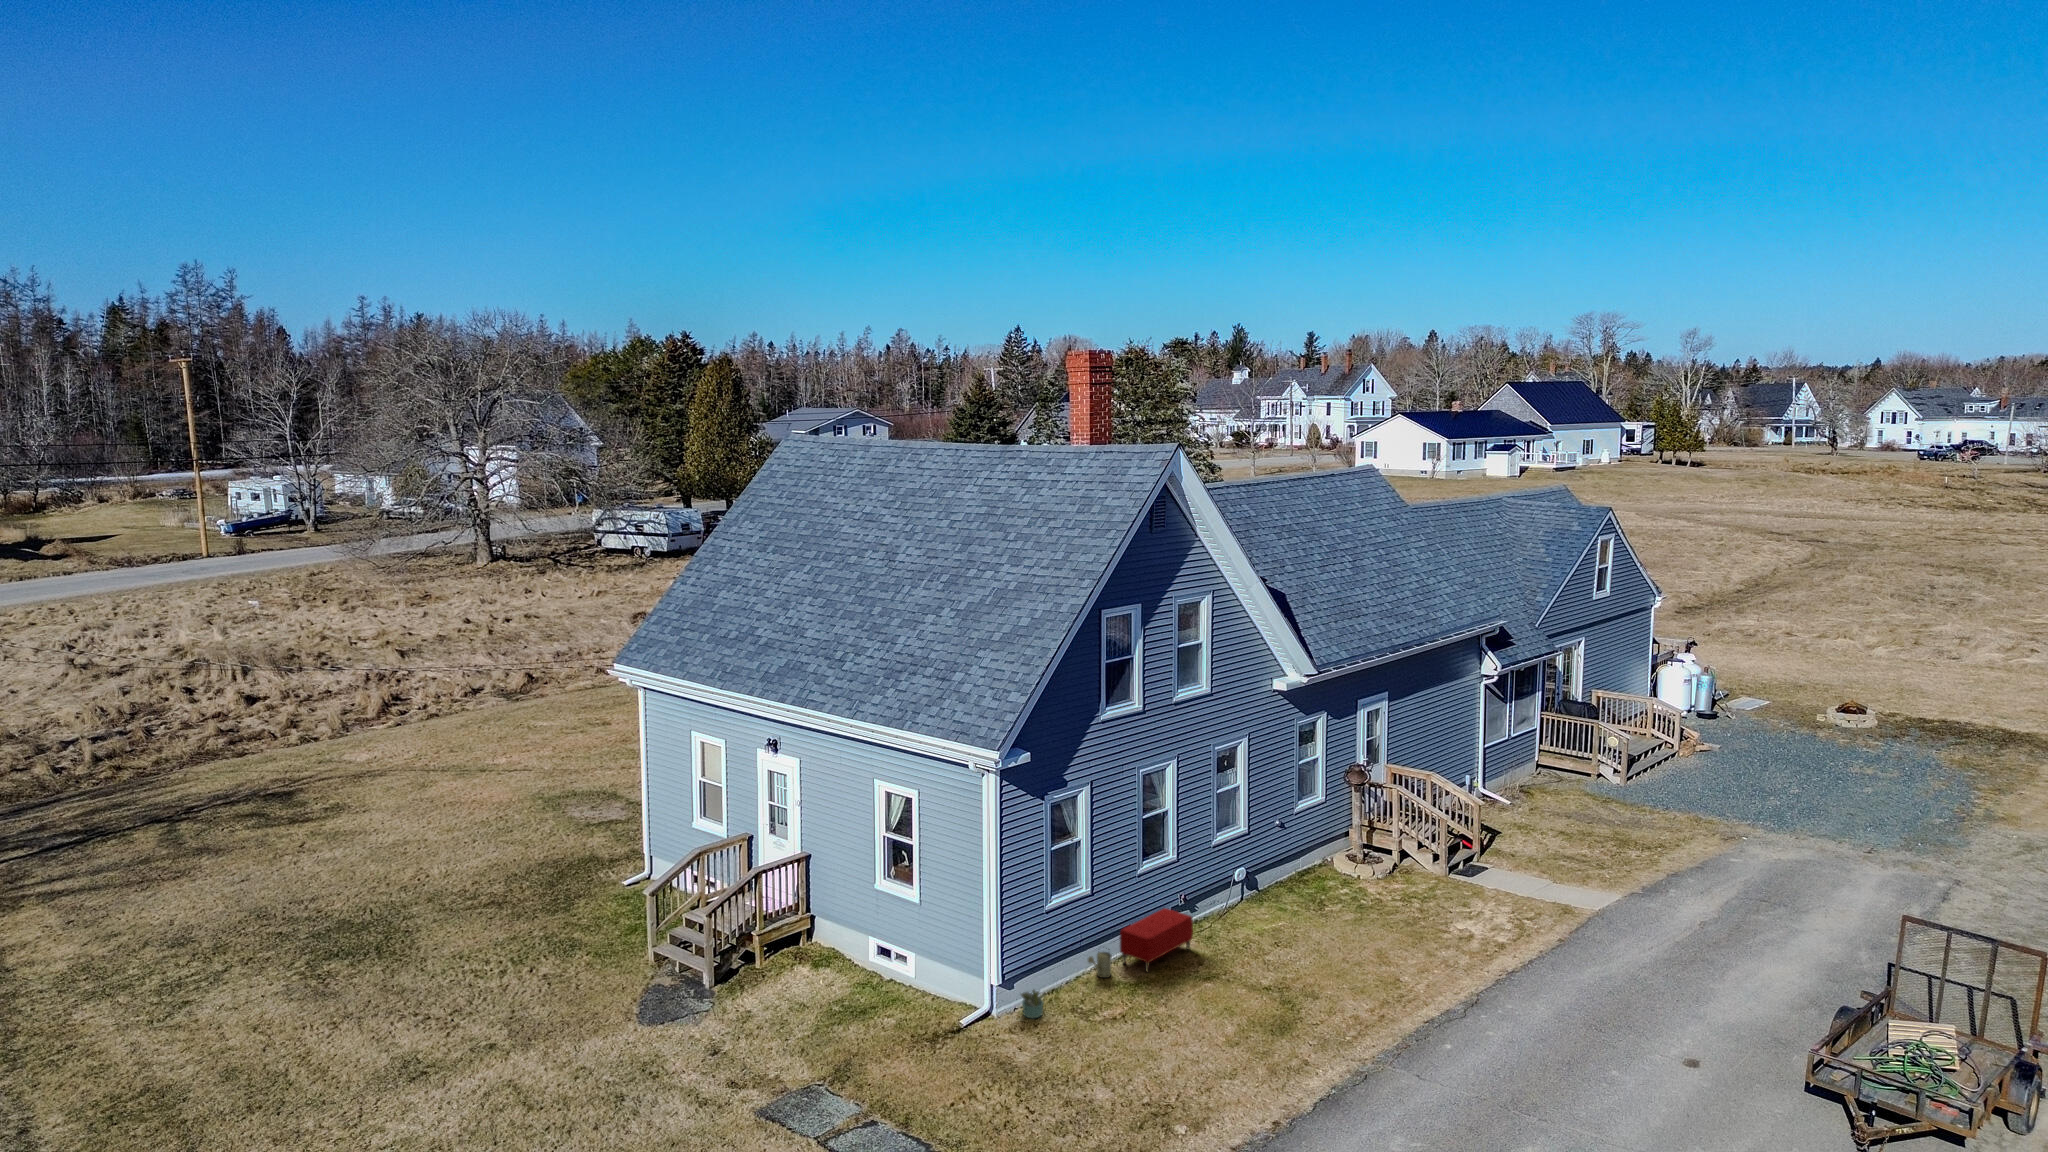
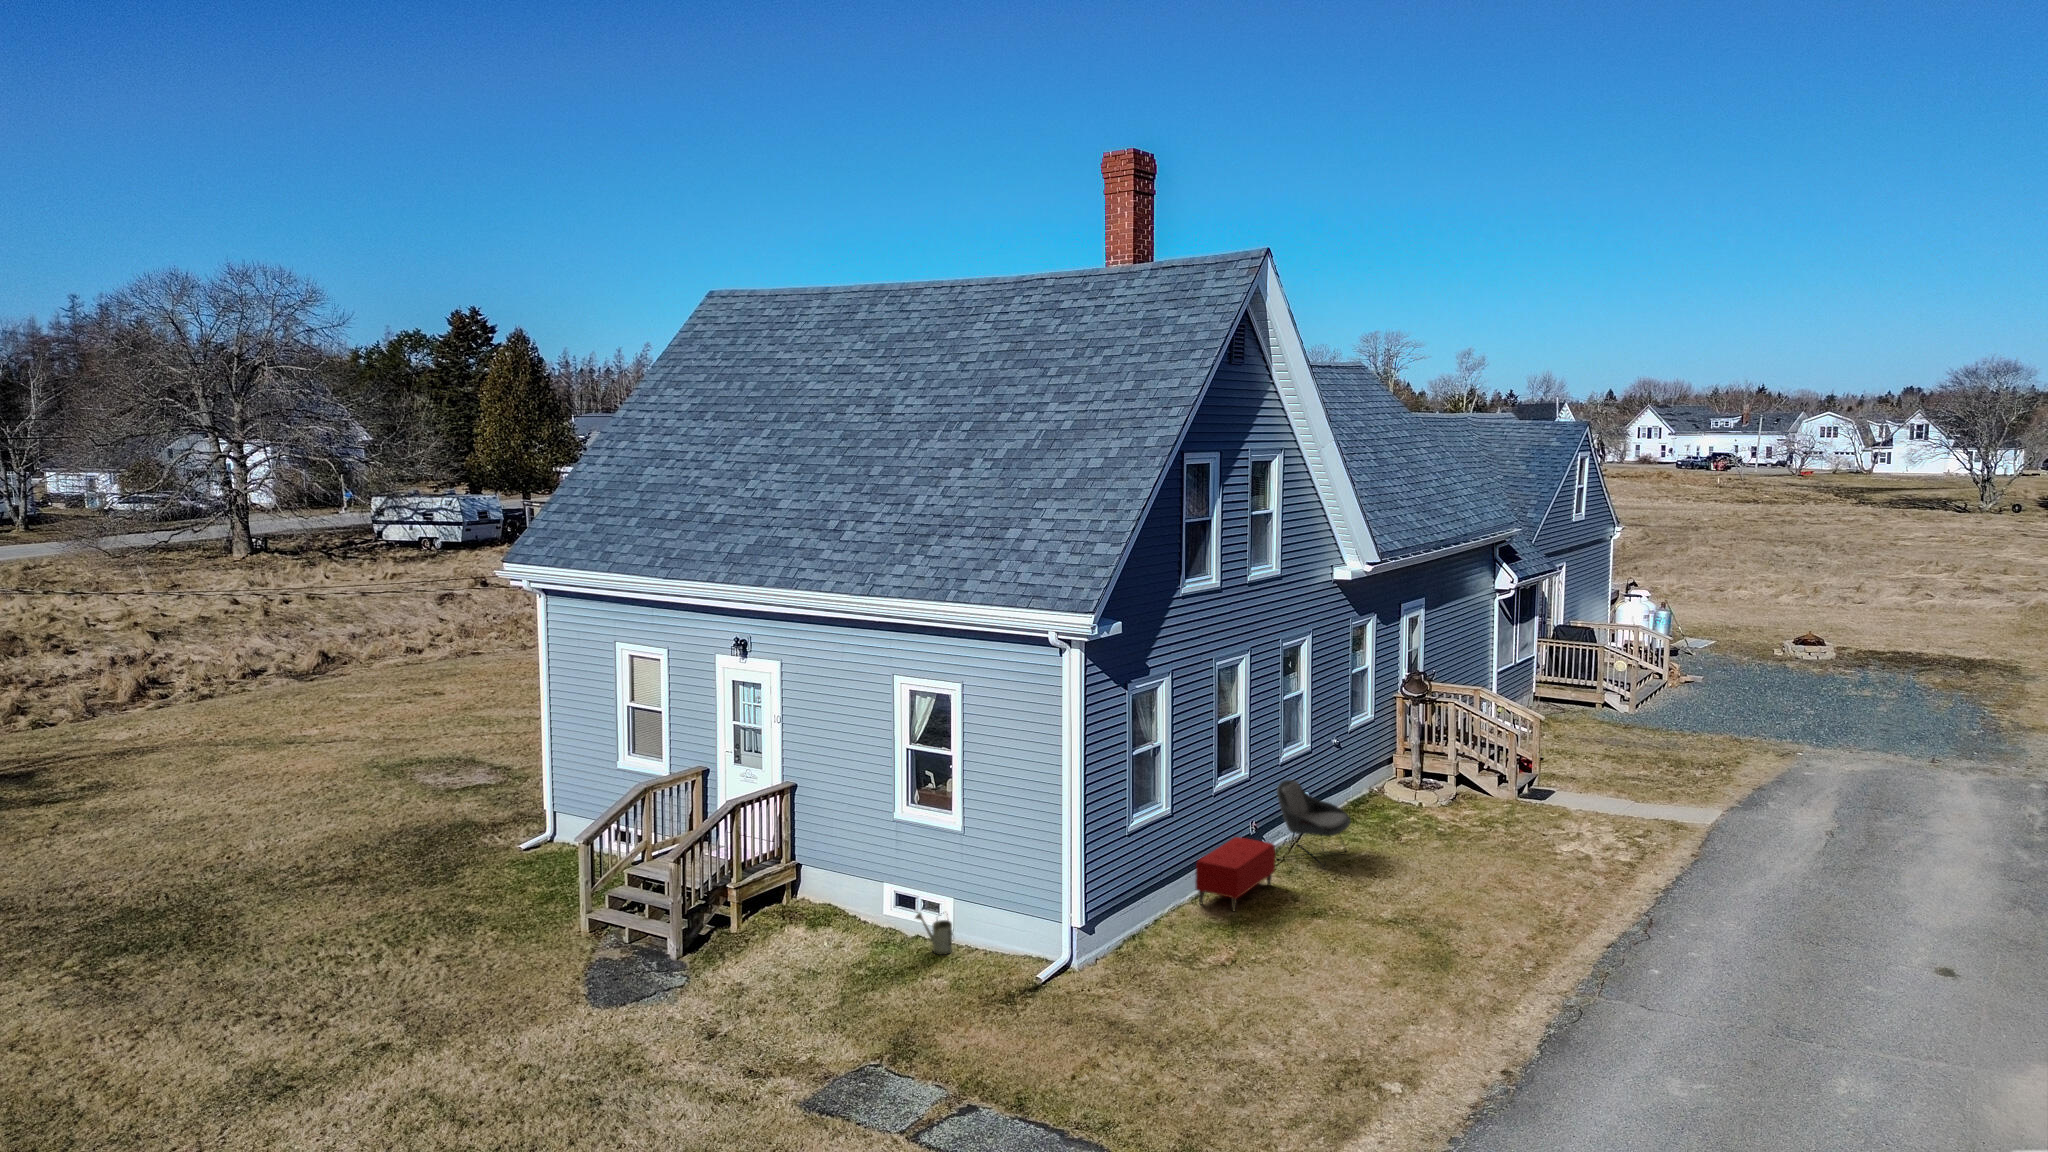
lounge chair: none [1205,859,1271,937] -> present [1275,780,1351,868]
watering can: present [1088,952,1112,978] -> present [916,913,953,955]
decorative plant: present [1021,990,1044,1018] -> none [1100,931,1132,969]

